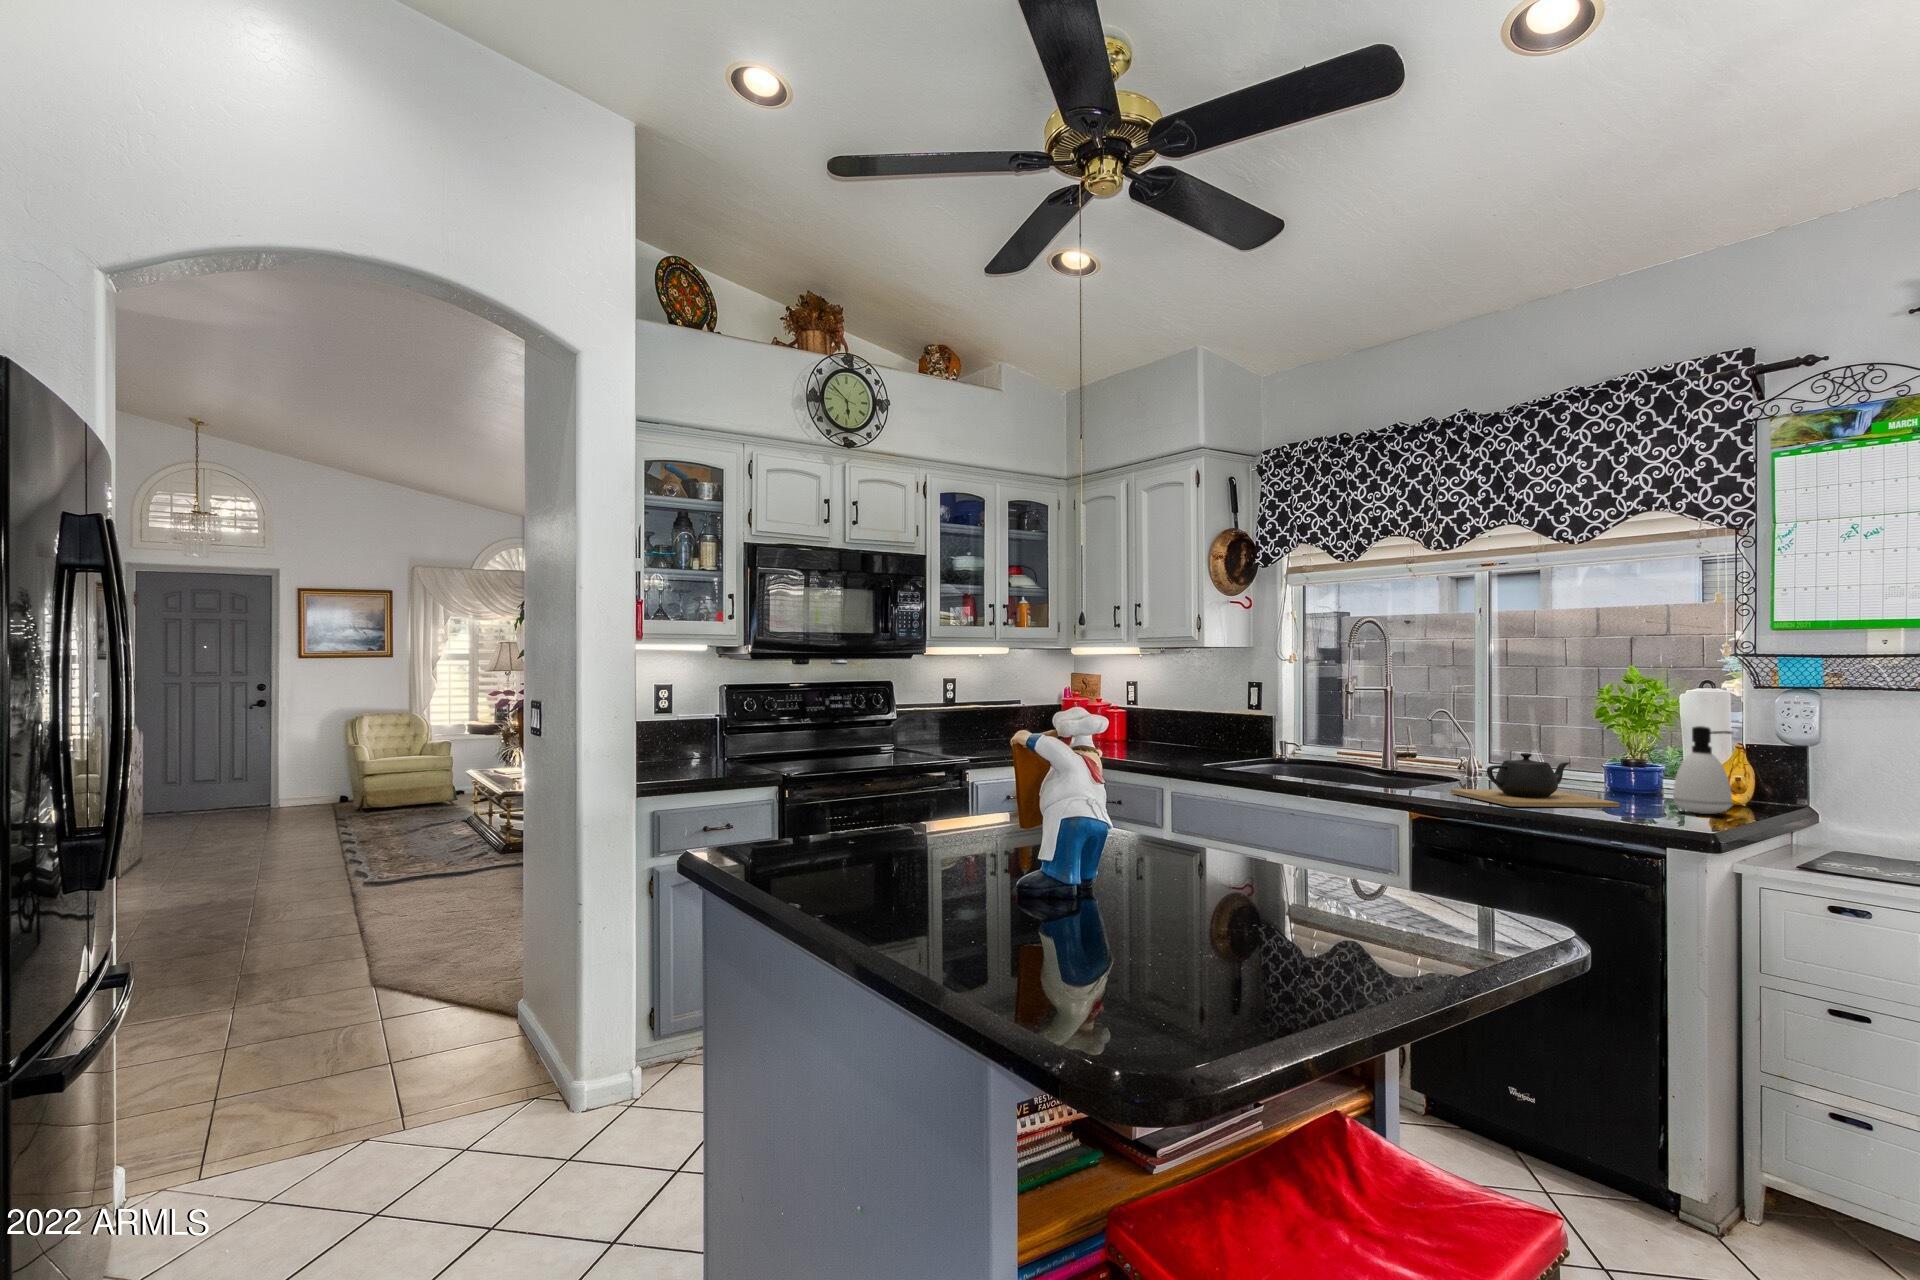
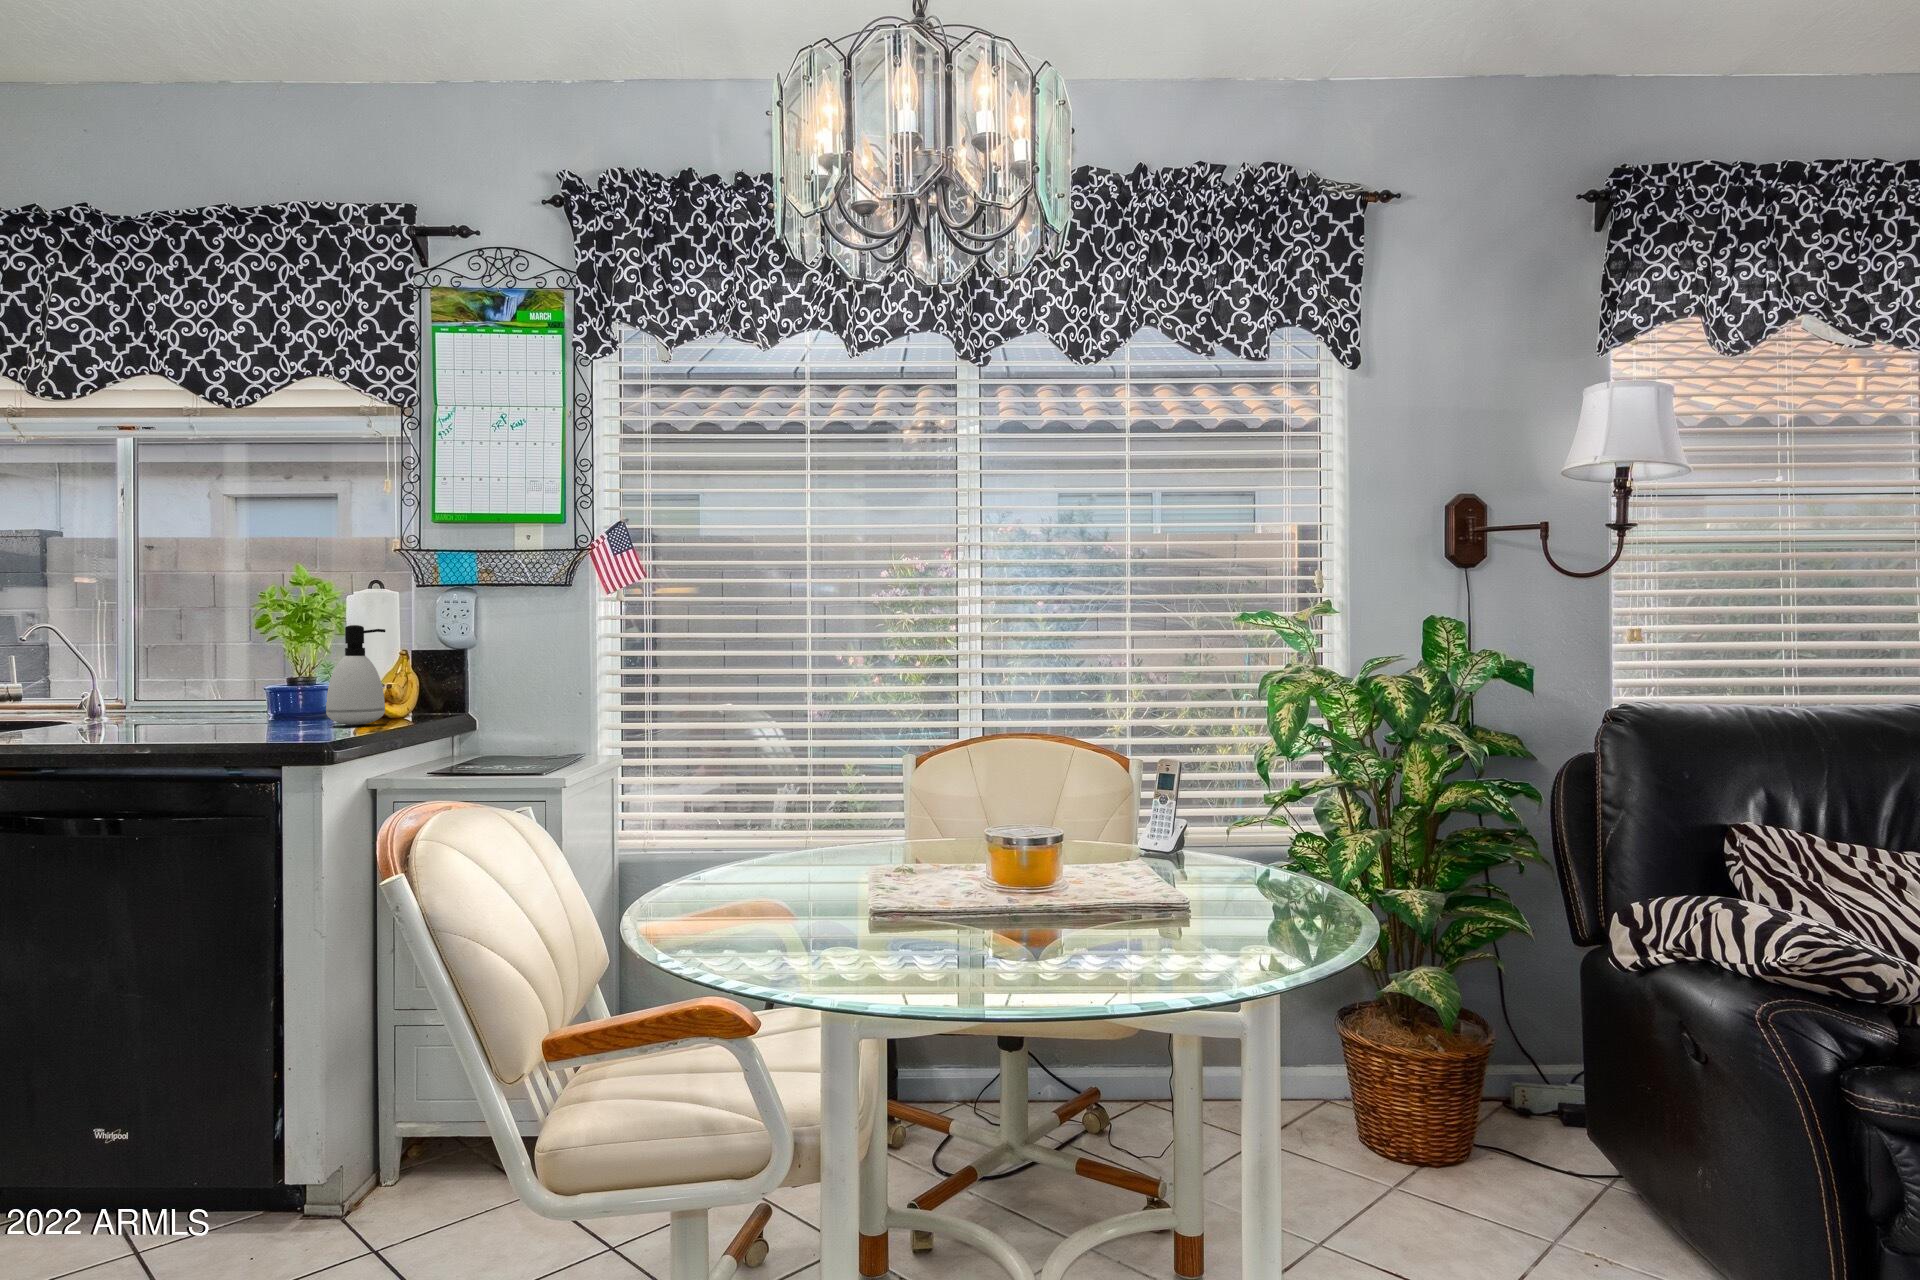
teapot: present [1451,753,1619,807] -> none [50,671,269,739]

